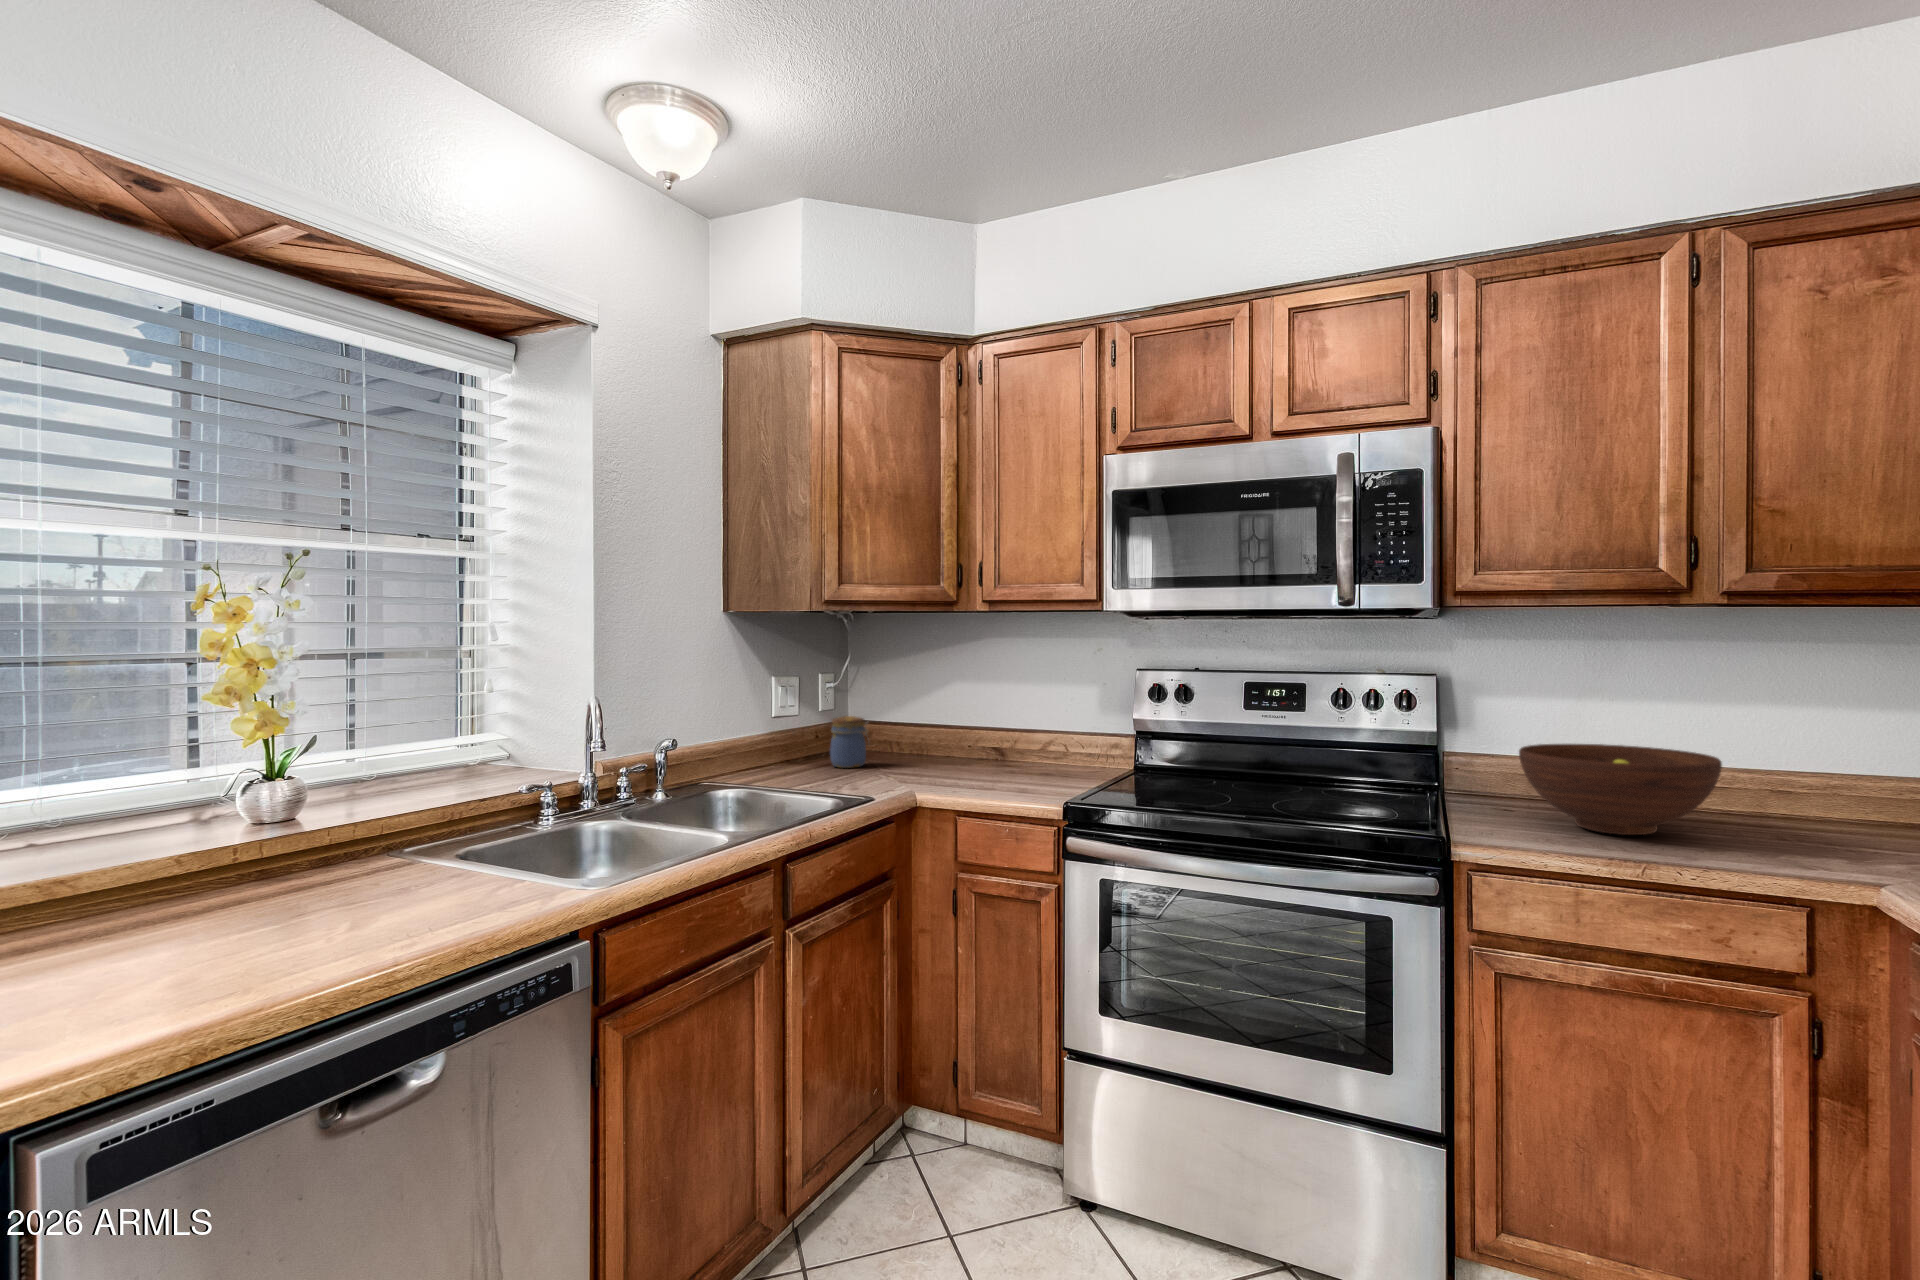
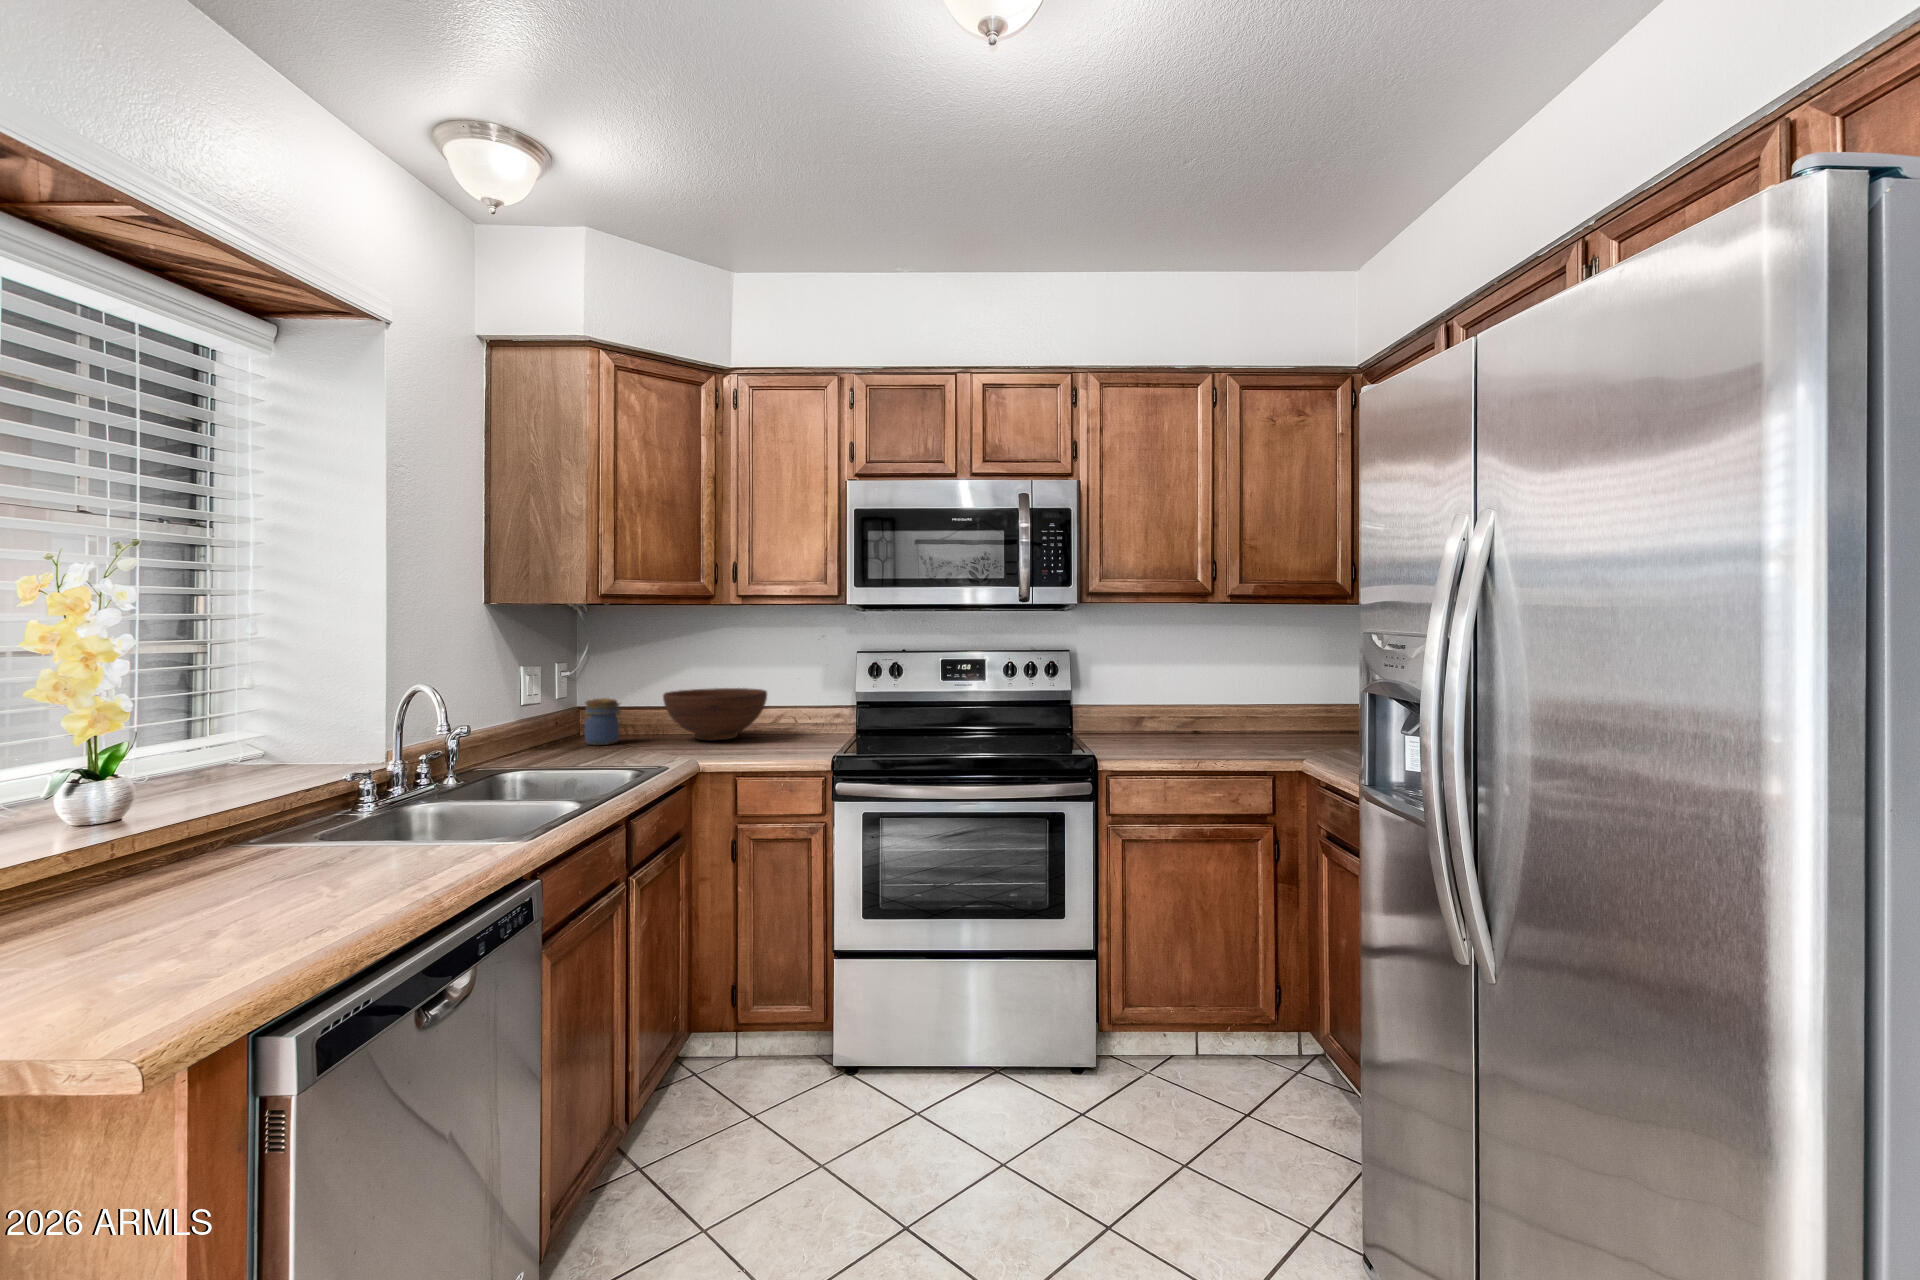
fruit bowl: present [1519,744,1722,835] -> present [663,688,767,741]

